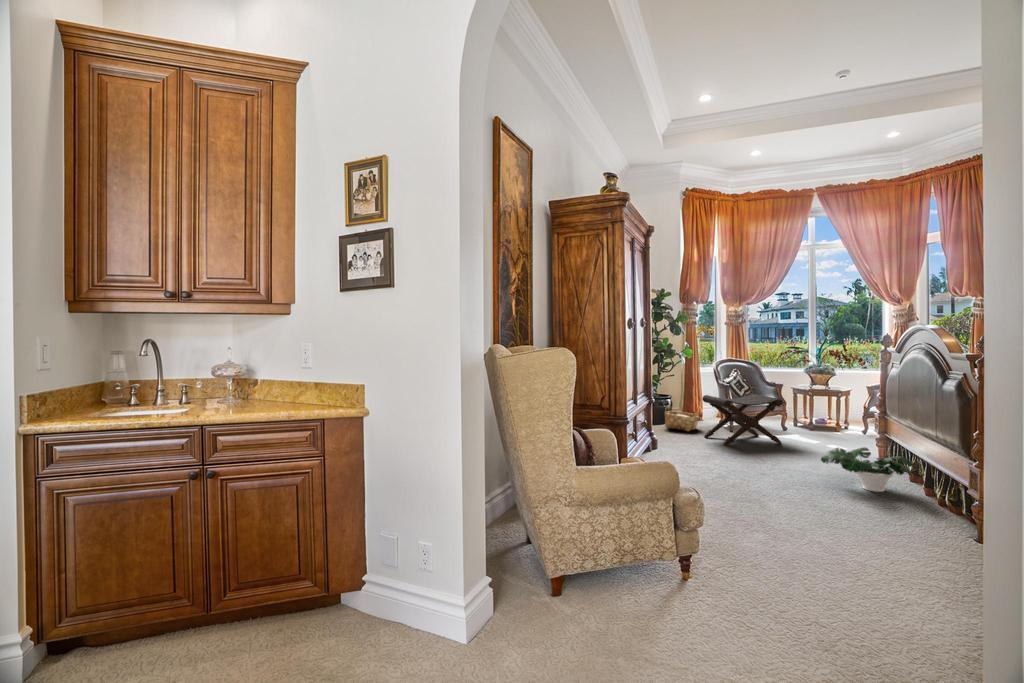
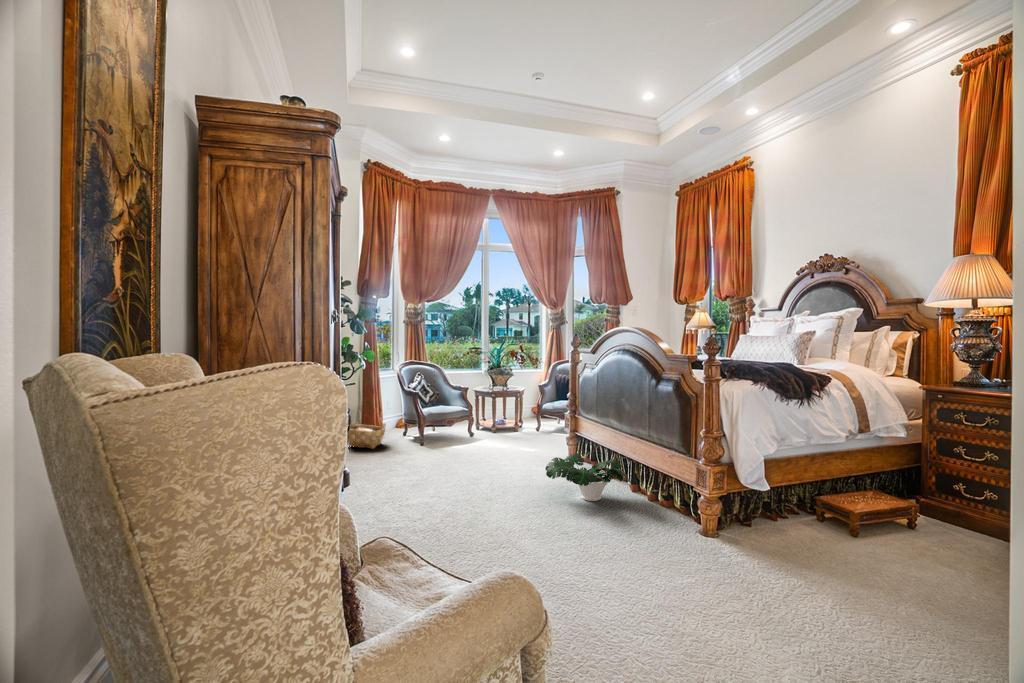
footstool: present [703,394,783,446] -> none [394,399,479,463]

